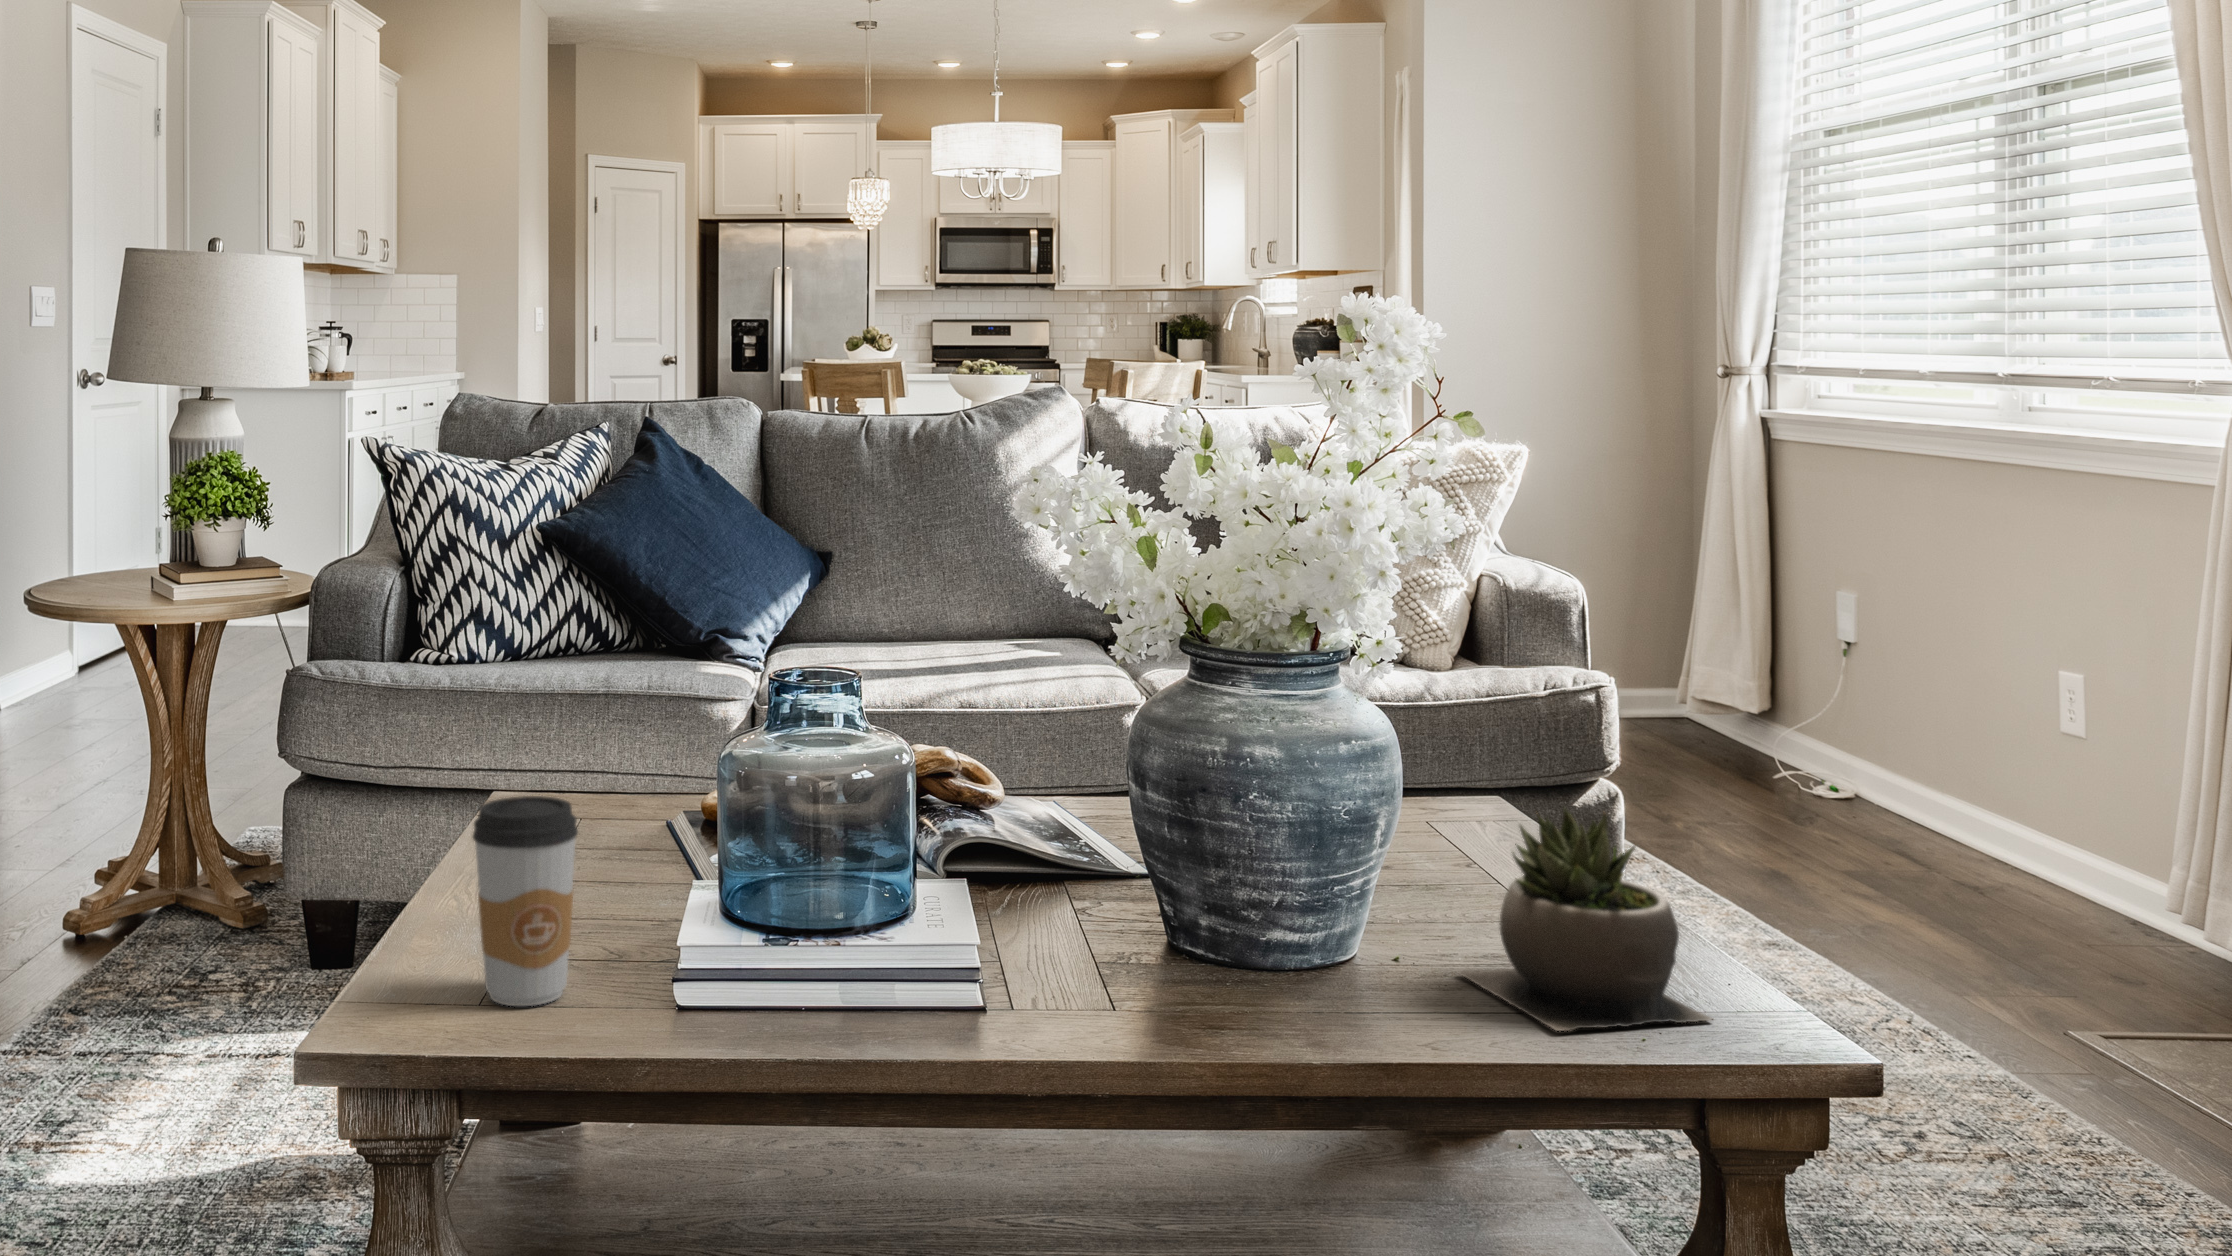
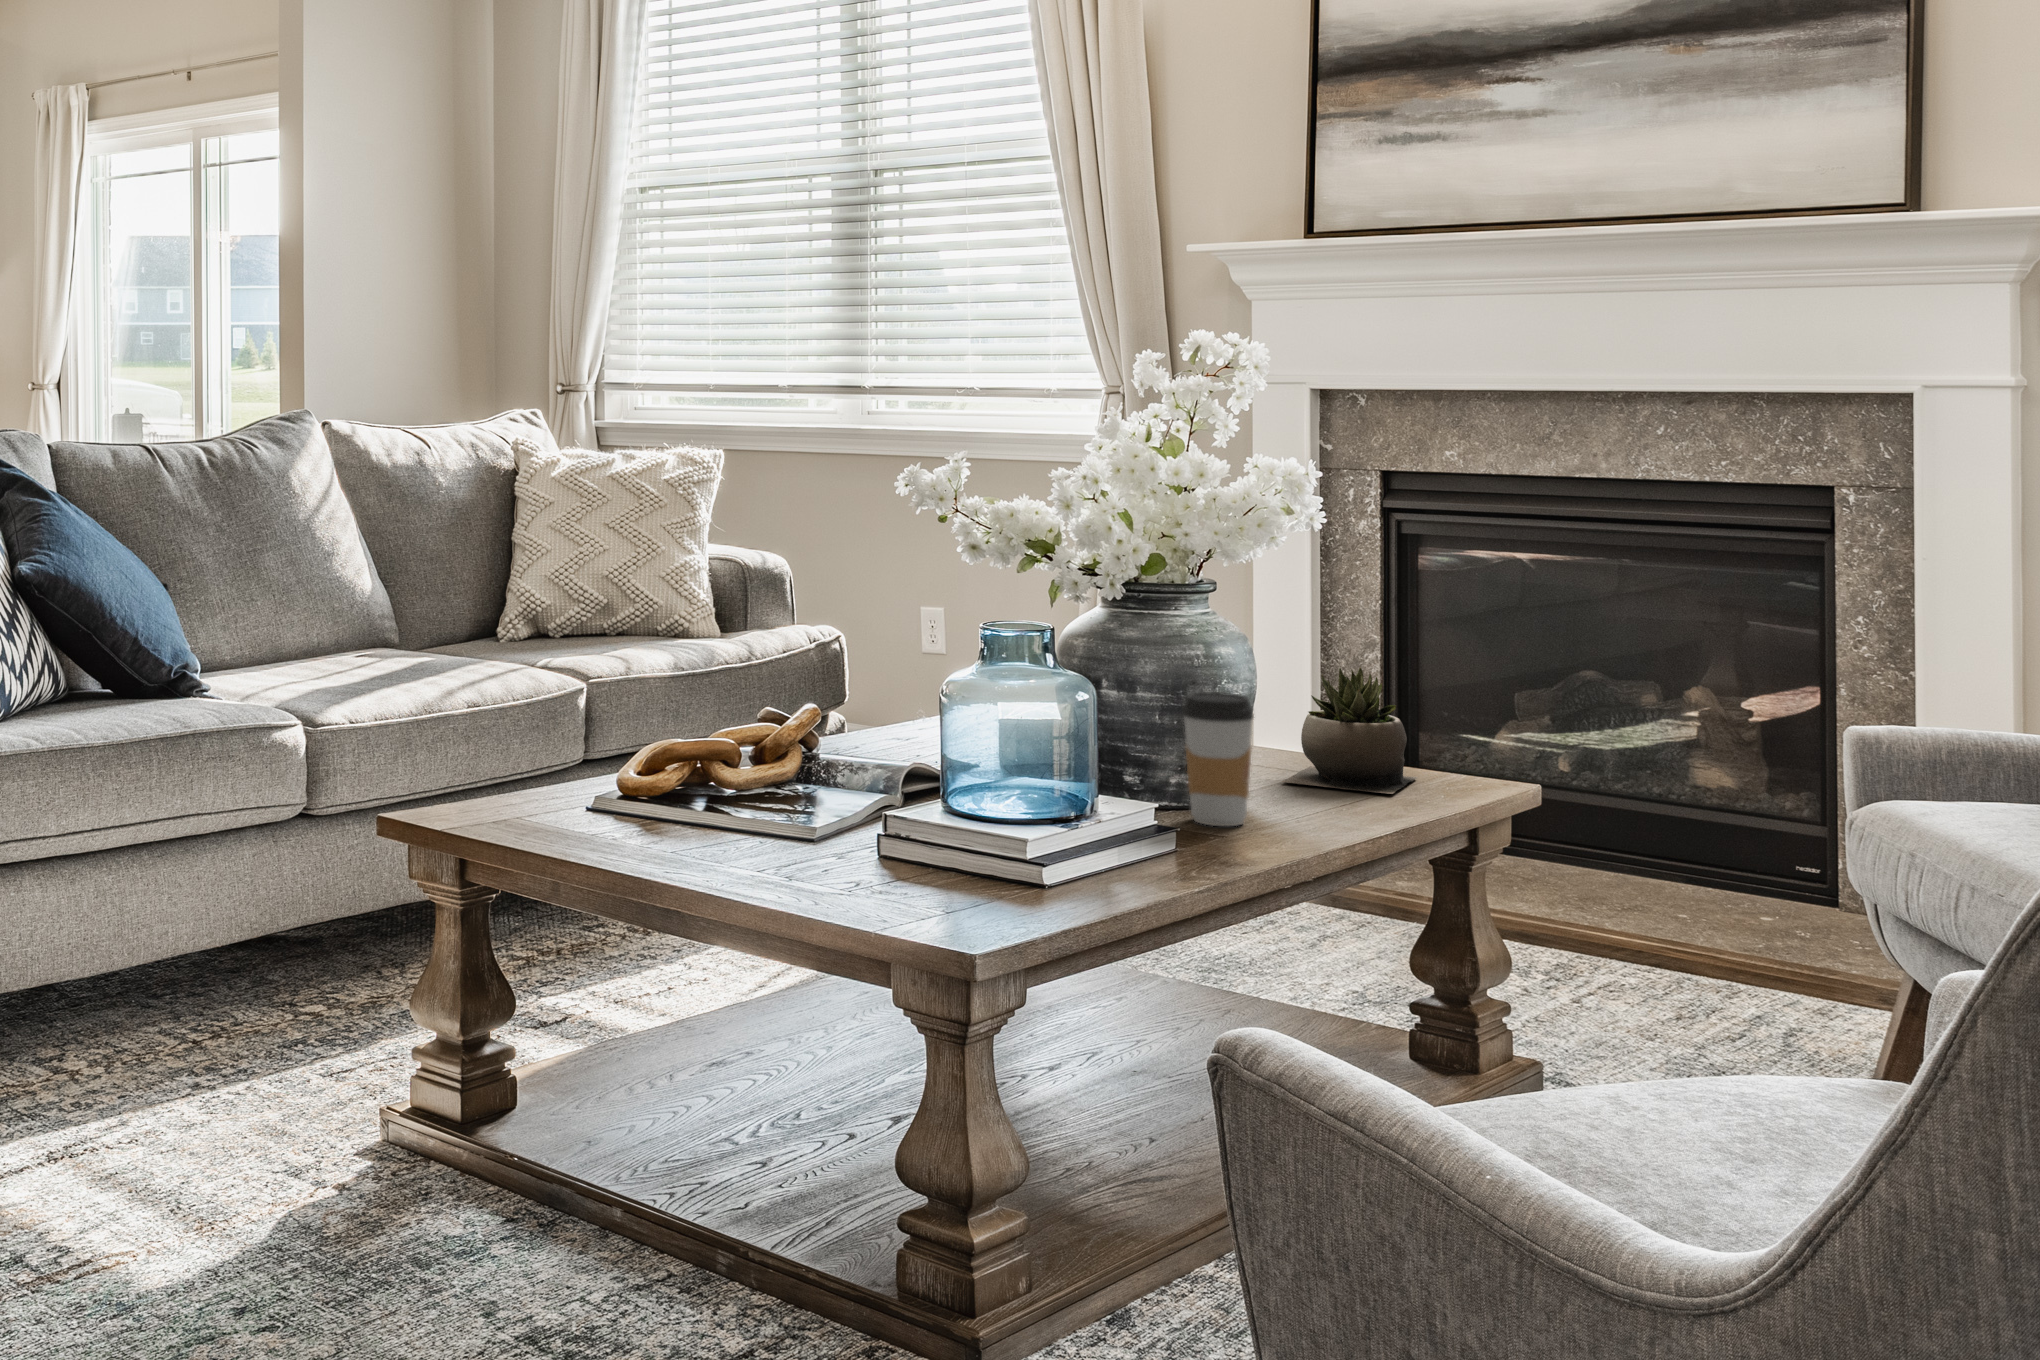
coffee cup: present [473,796,578,1006] -> present [1182,692,1254,826]

